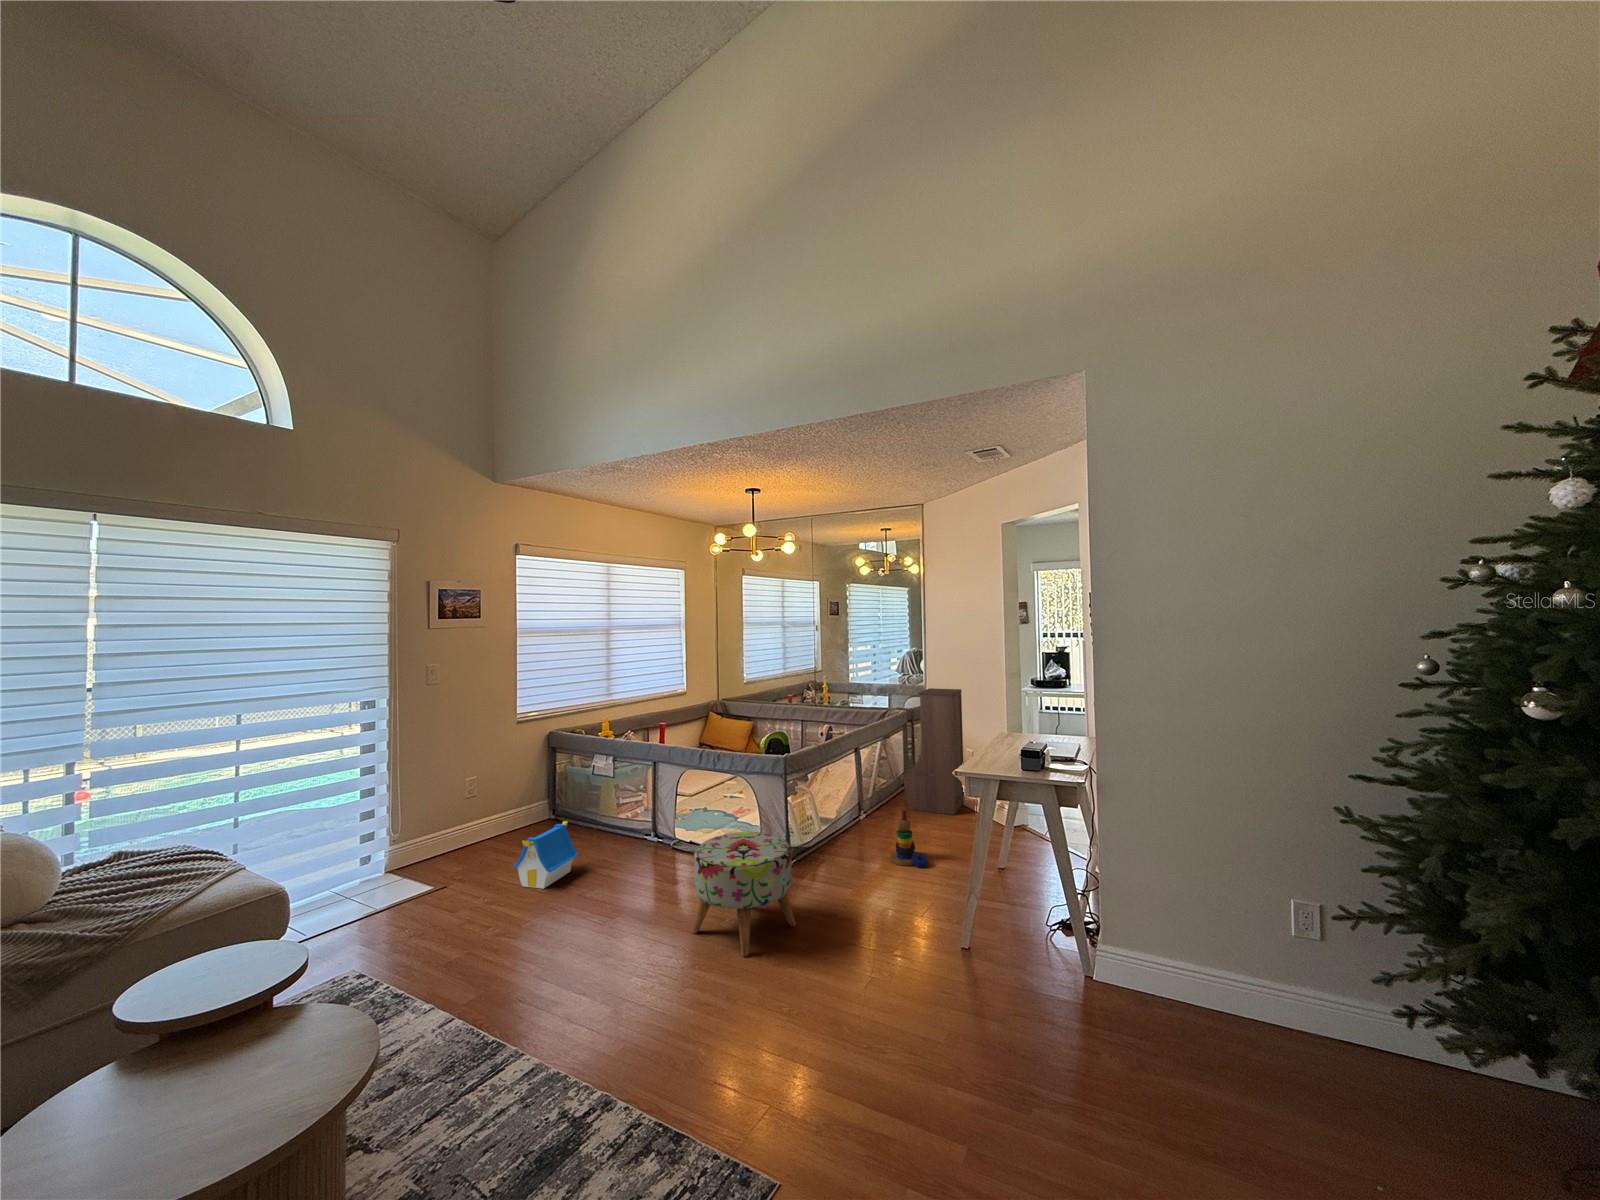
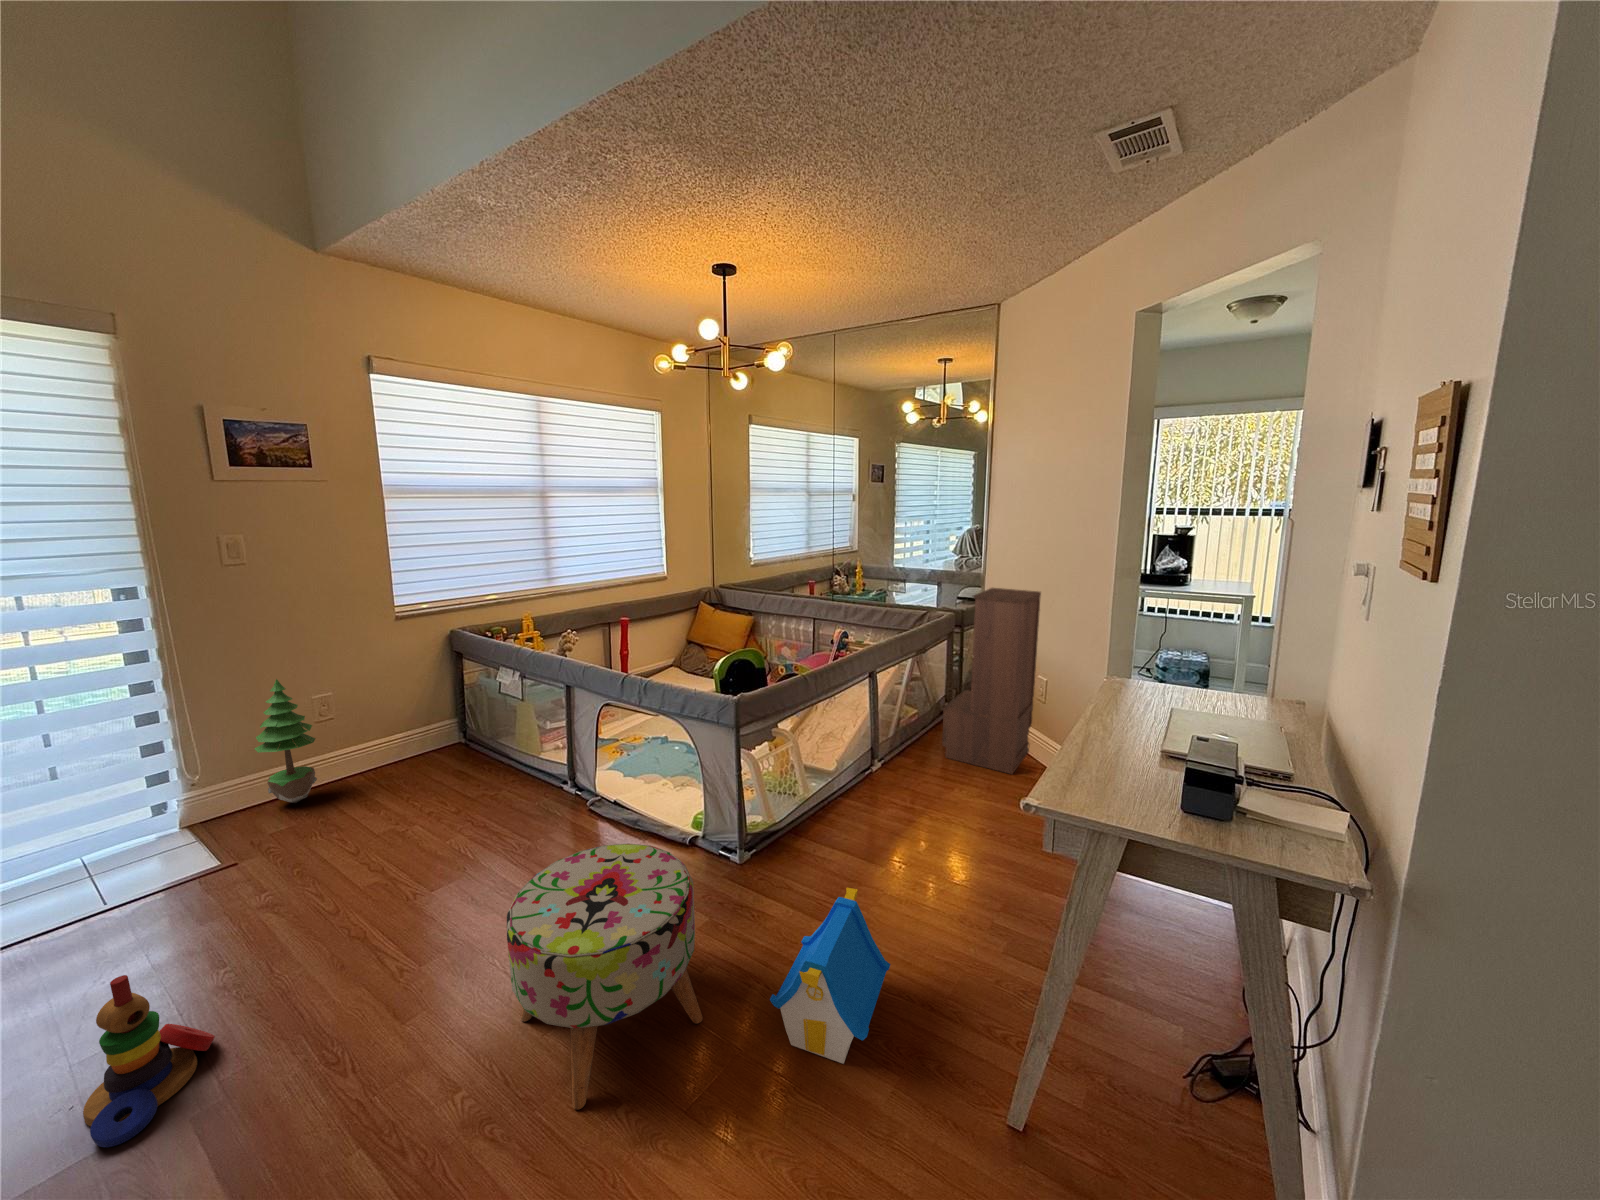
potted tree: none [431,764,470,859] -> present [255,679,317,803]
stacking toy: present [890,810,928,867] -> present [83,975,215,1147]
toy house: present [513,821,578,889] -> present [770,888,891,1064]

